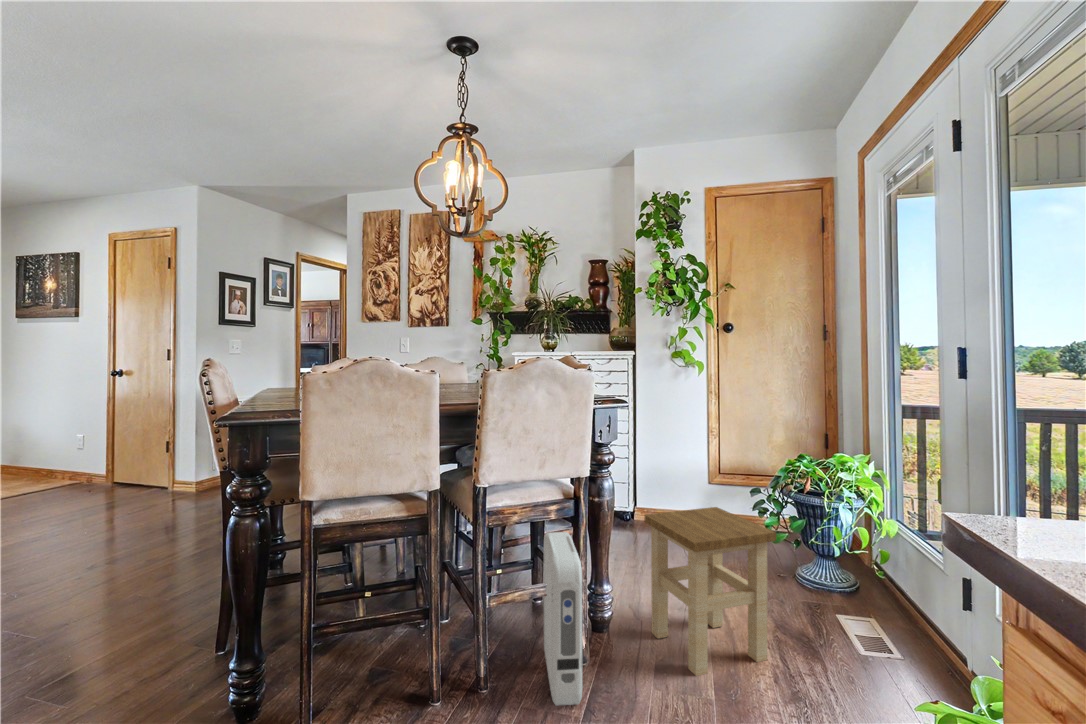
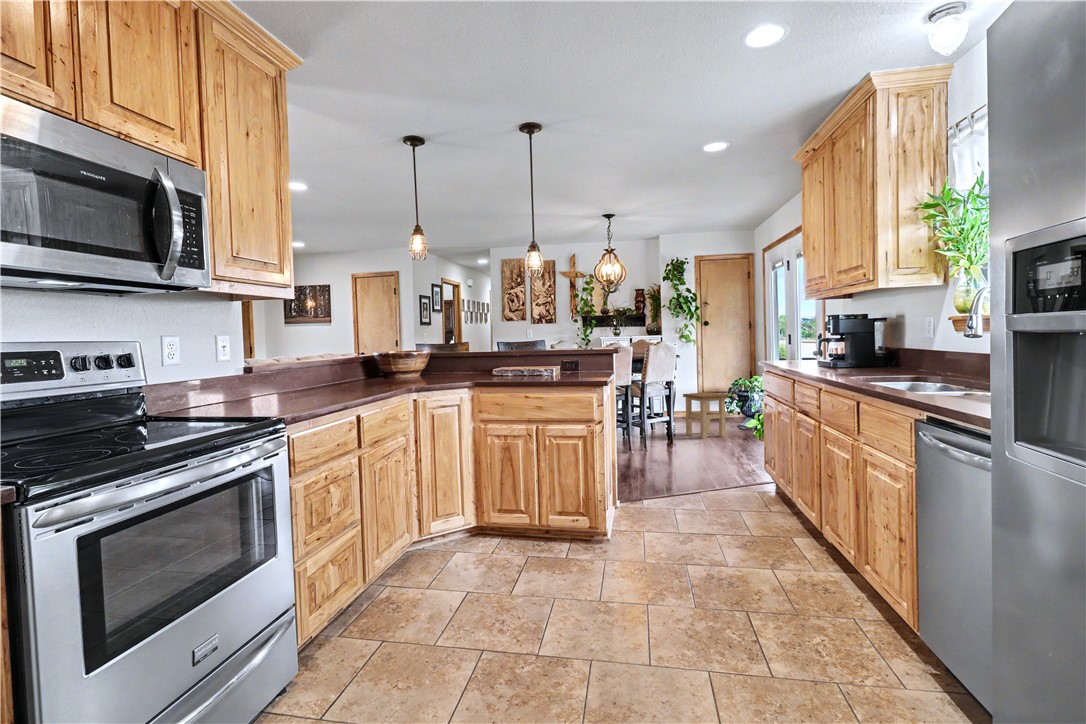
air purifier: present [543,532,582,706] -> none [652,397,672,443]

